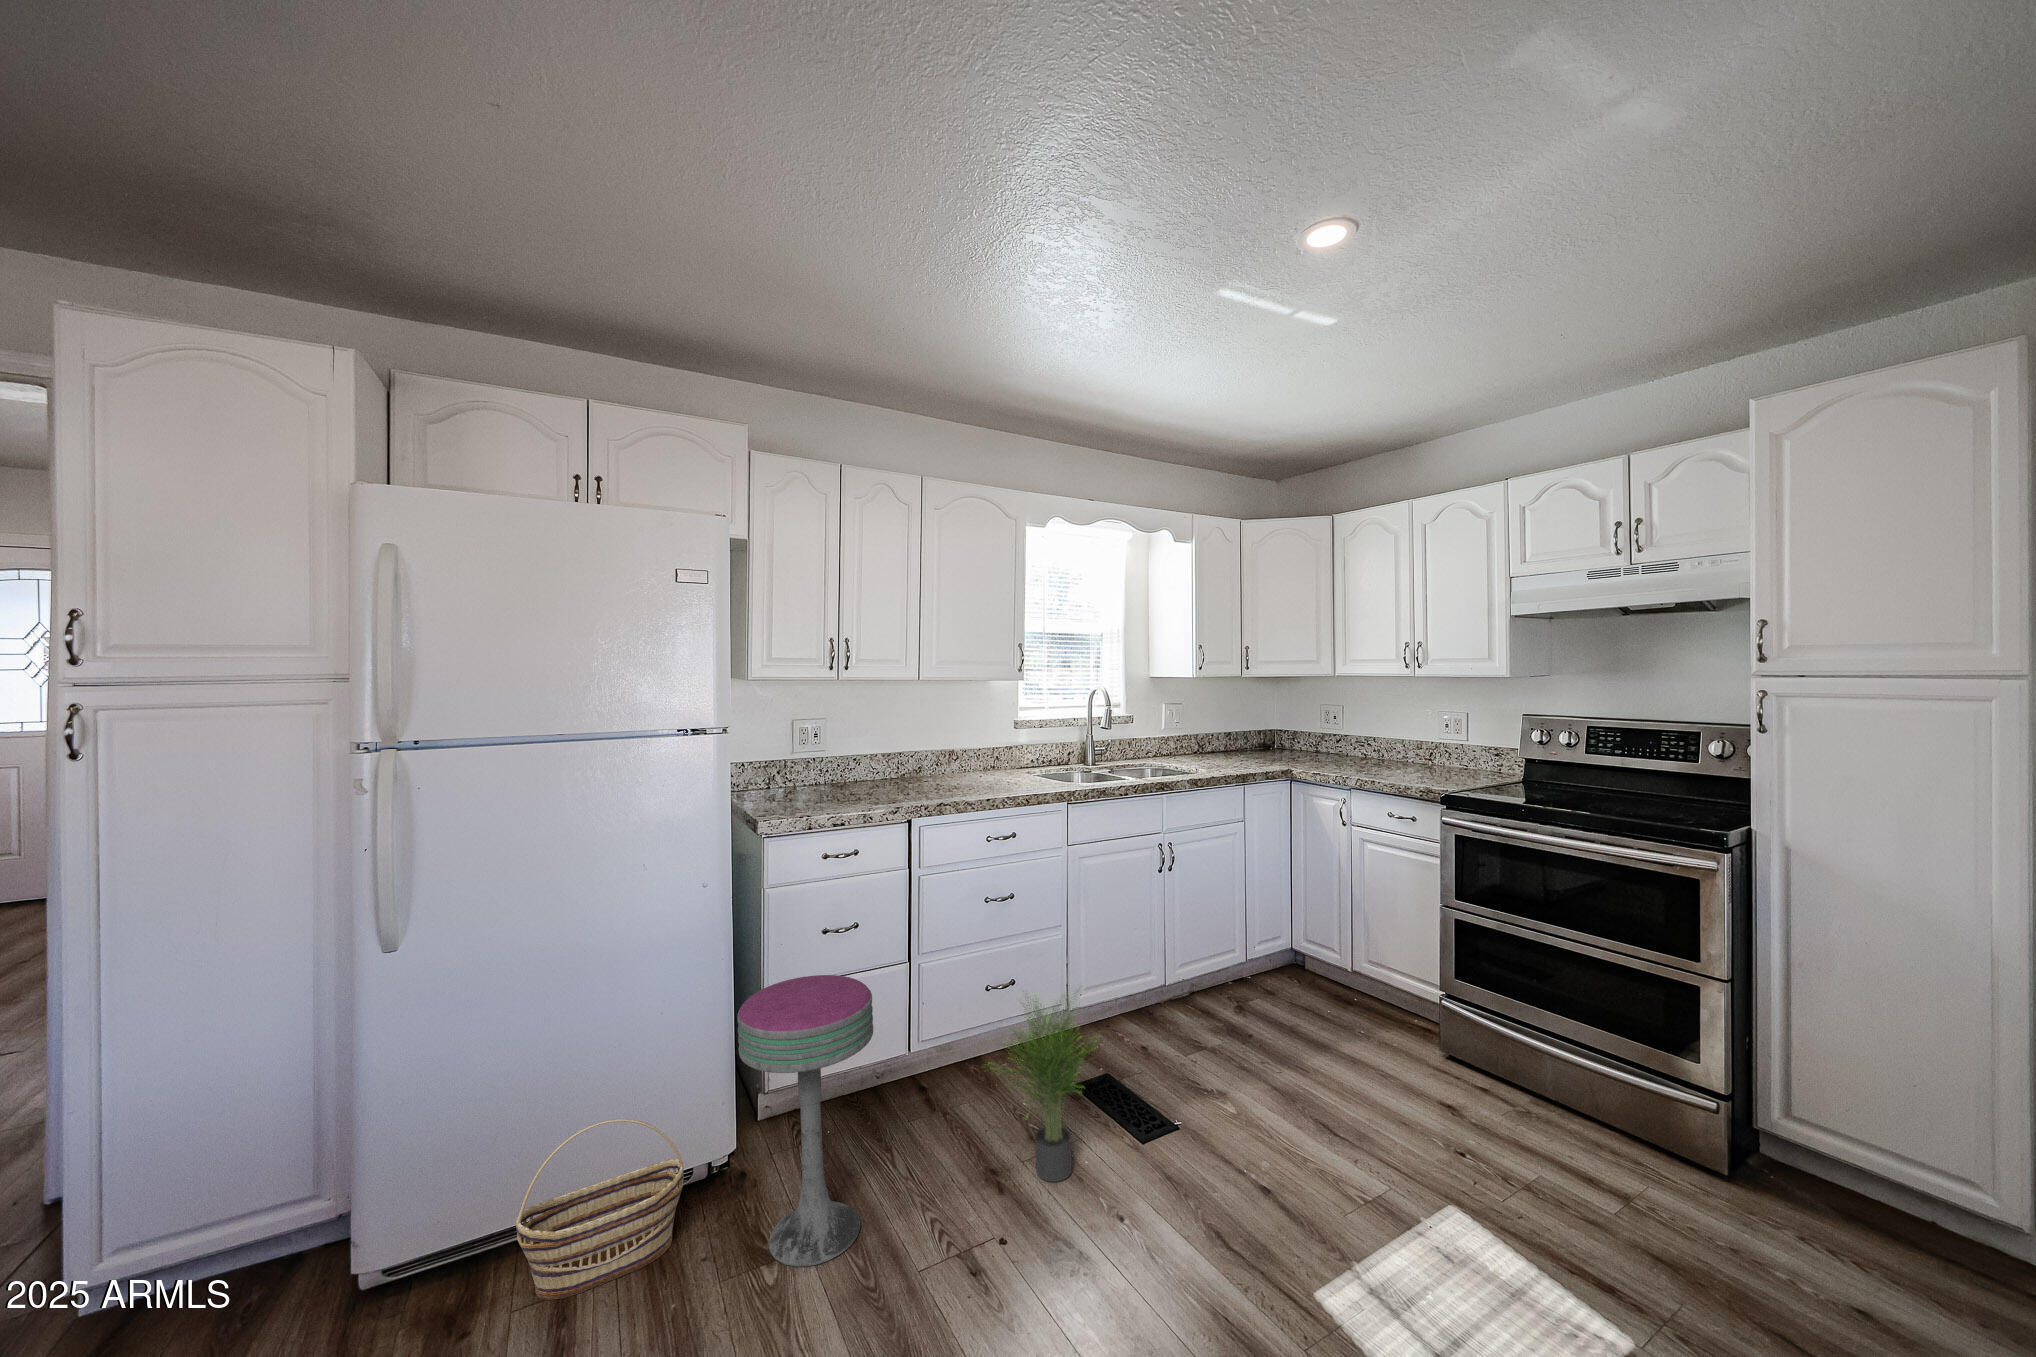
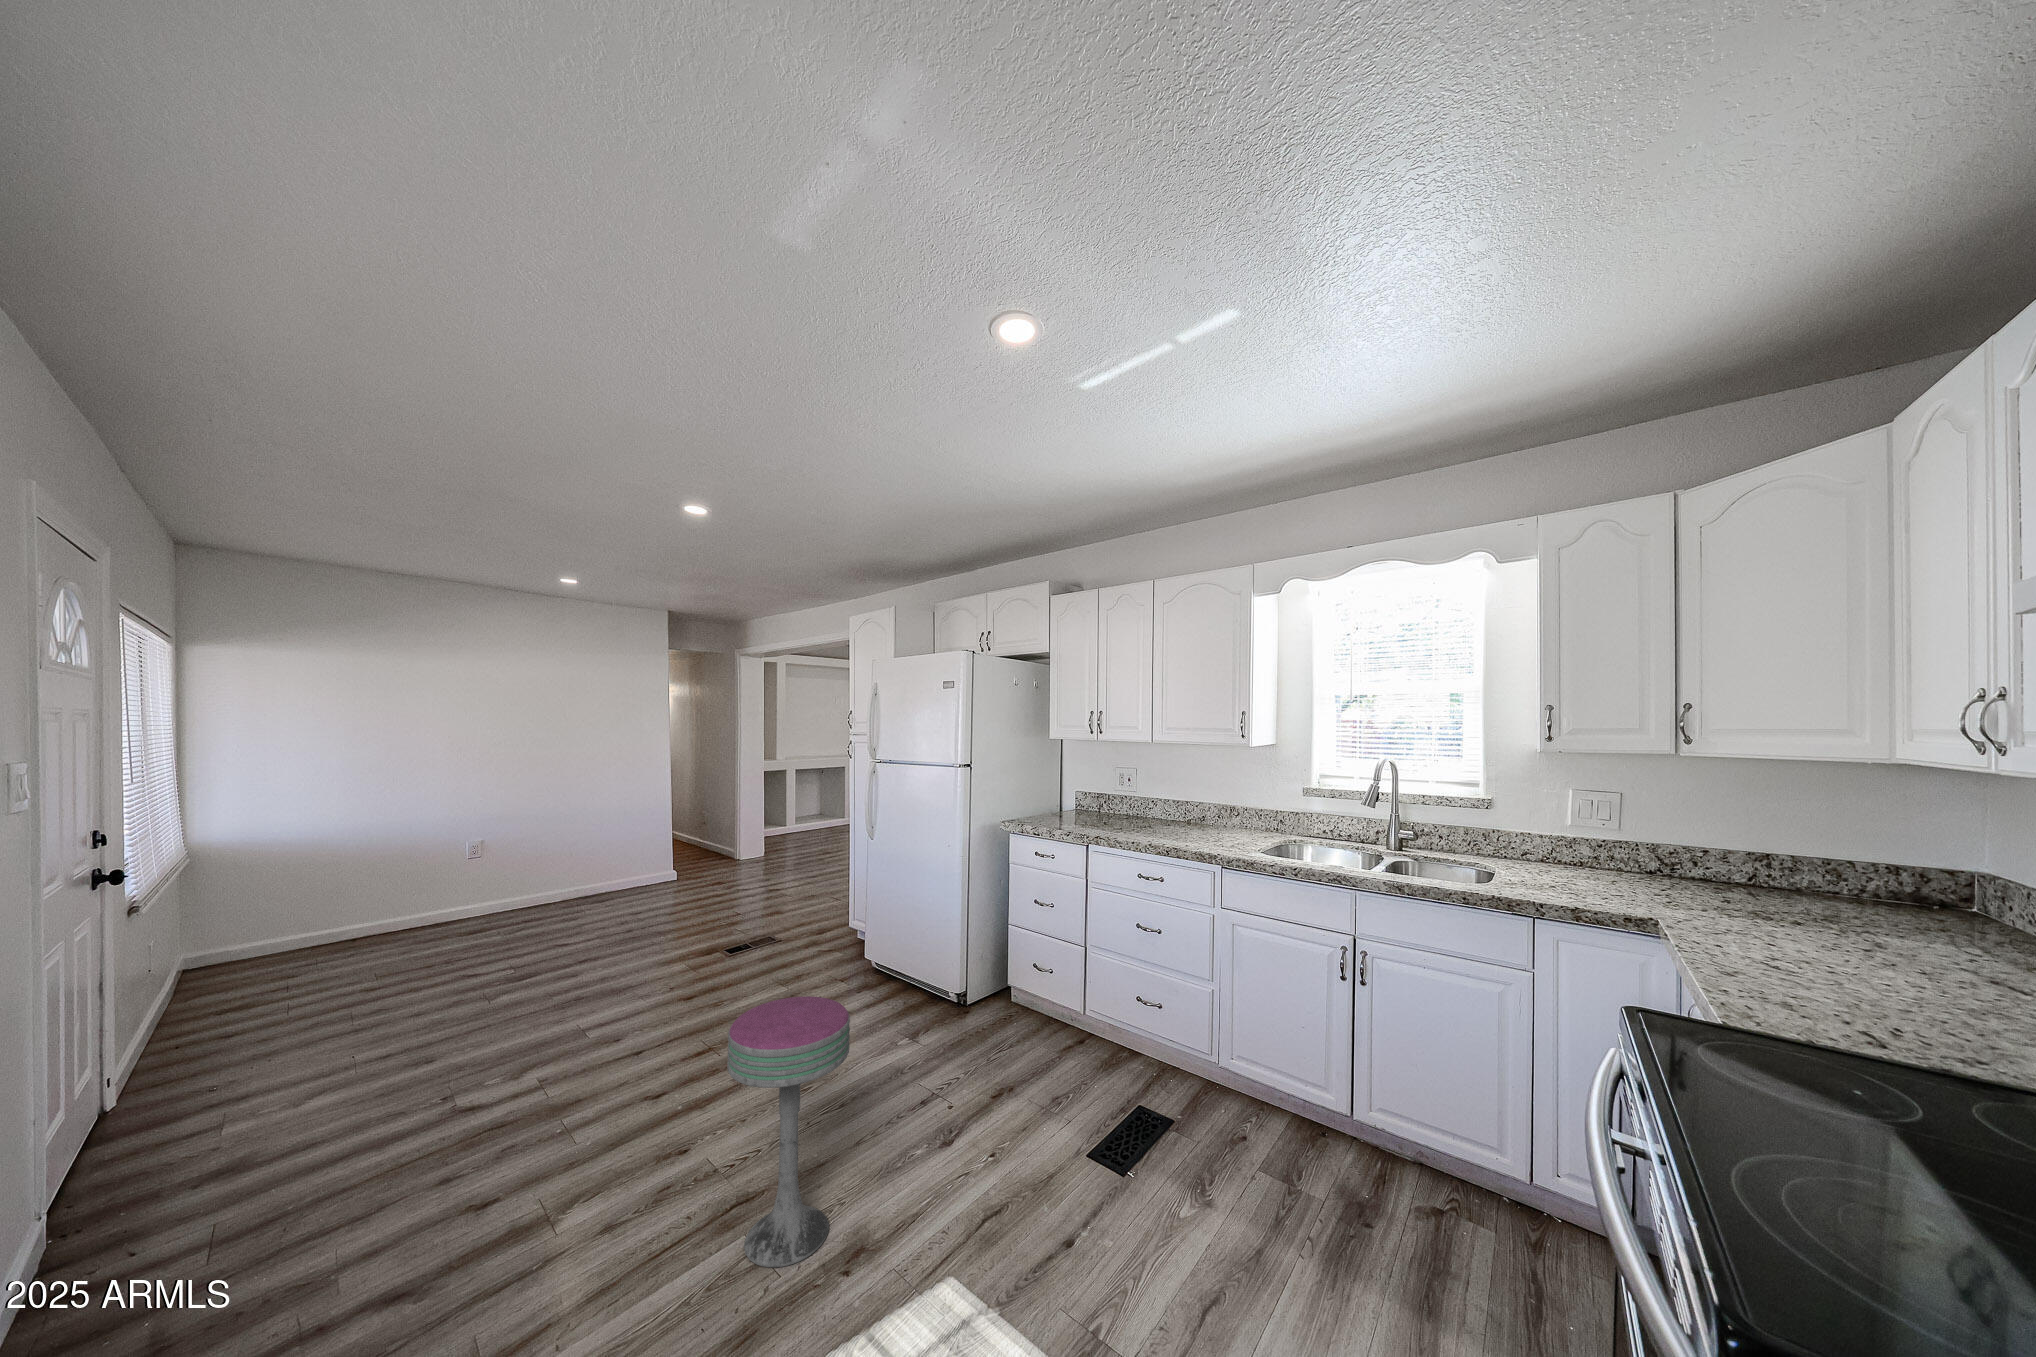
potted plant: present [994,986,1094,1182] -> none [939,1007,1056,1188]
basket: present [516,1119,684,1300] -> none [511,1128,670,1299]

